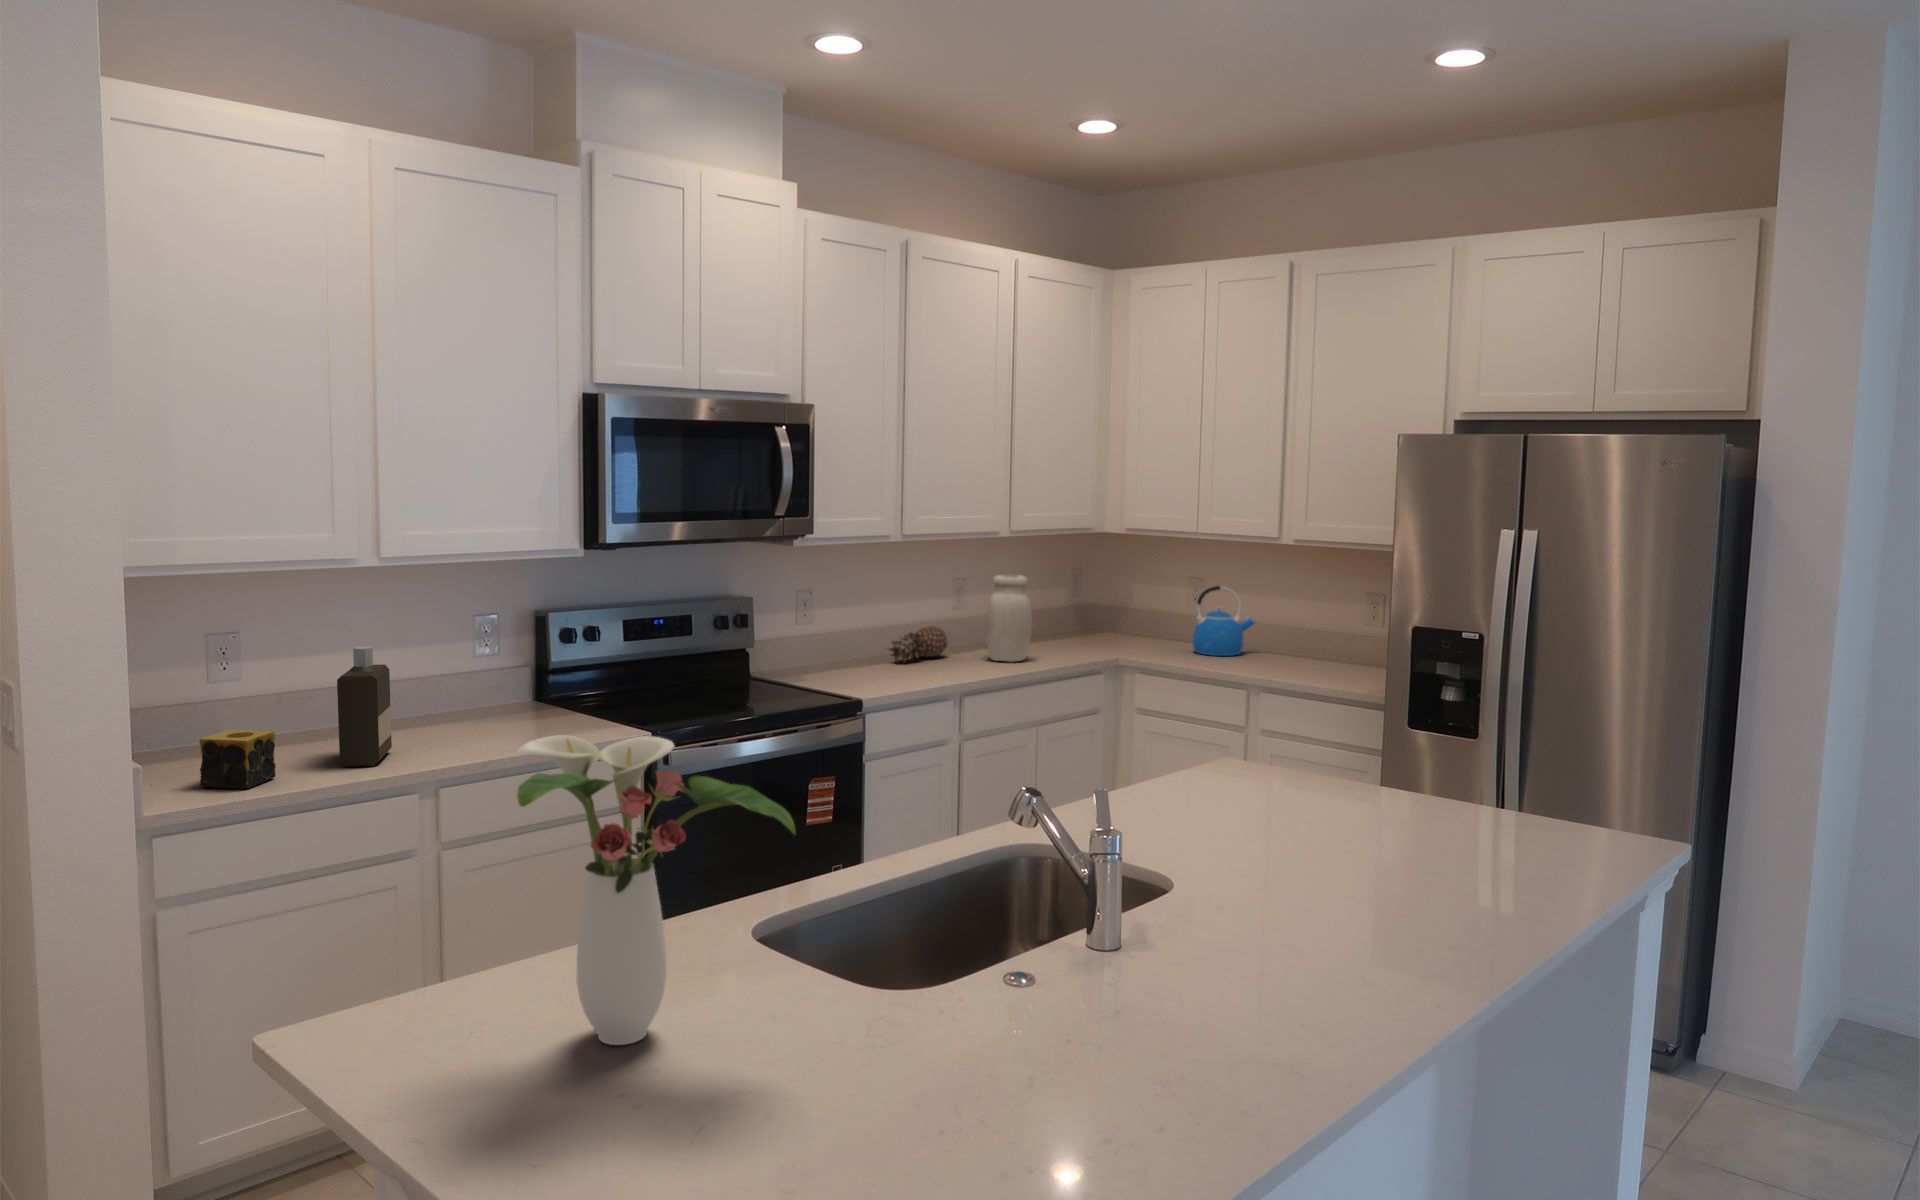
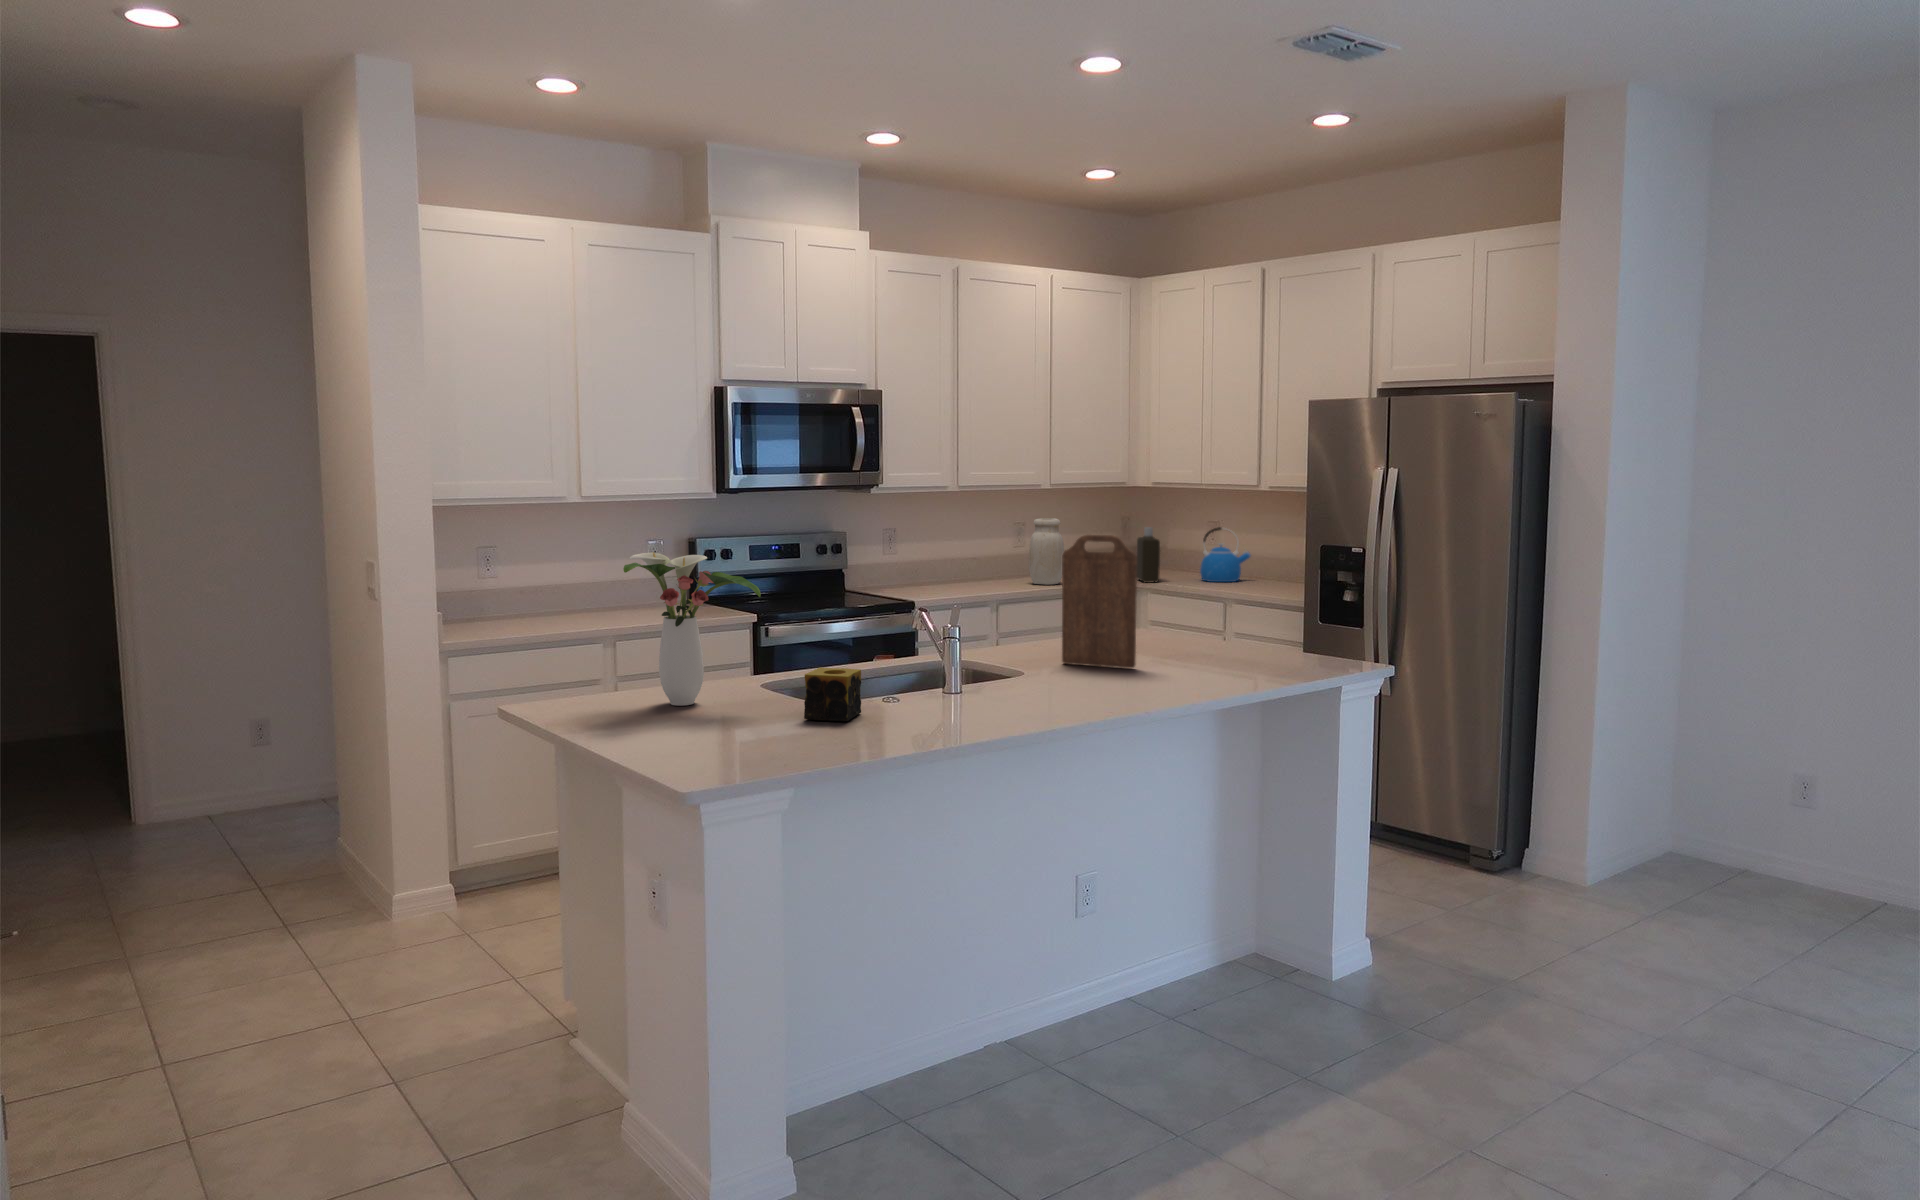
fruit: present [889,626,948,661] -> none [950,559,1002,585]
bottle: present [337,646,392,767] -> present [1137,527,1160,583]
cutting board: none [1221,660,1358,880] -> present [1062,535,1137,668]
candle: present [200,729,276,789] -> present [804,668,861,721]

